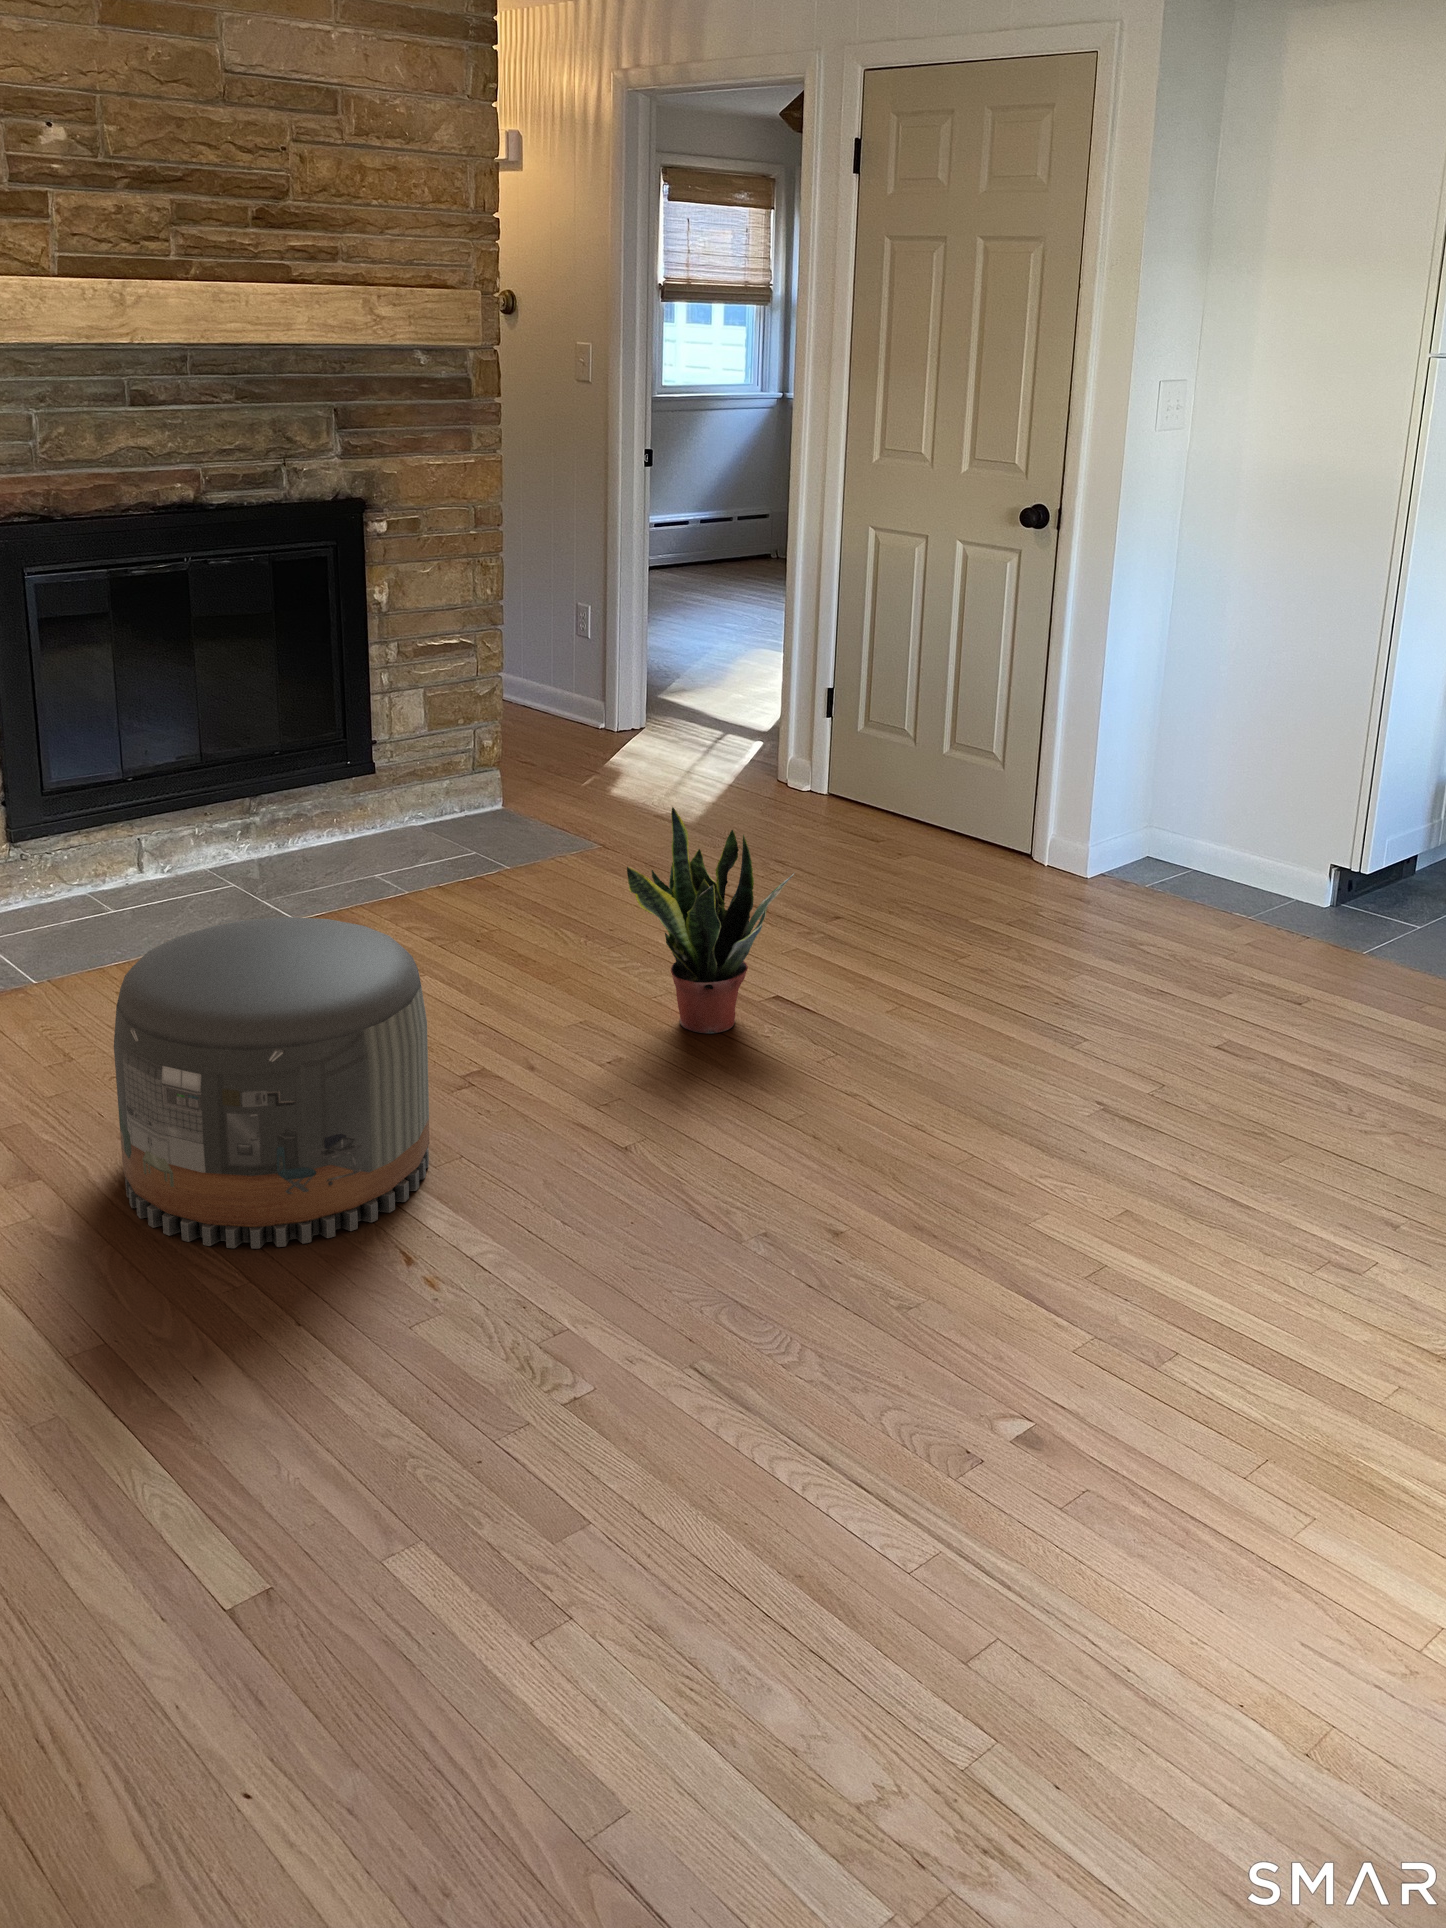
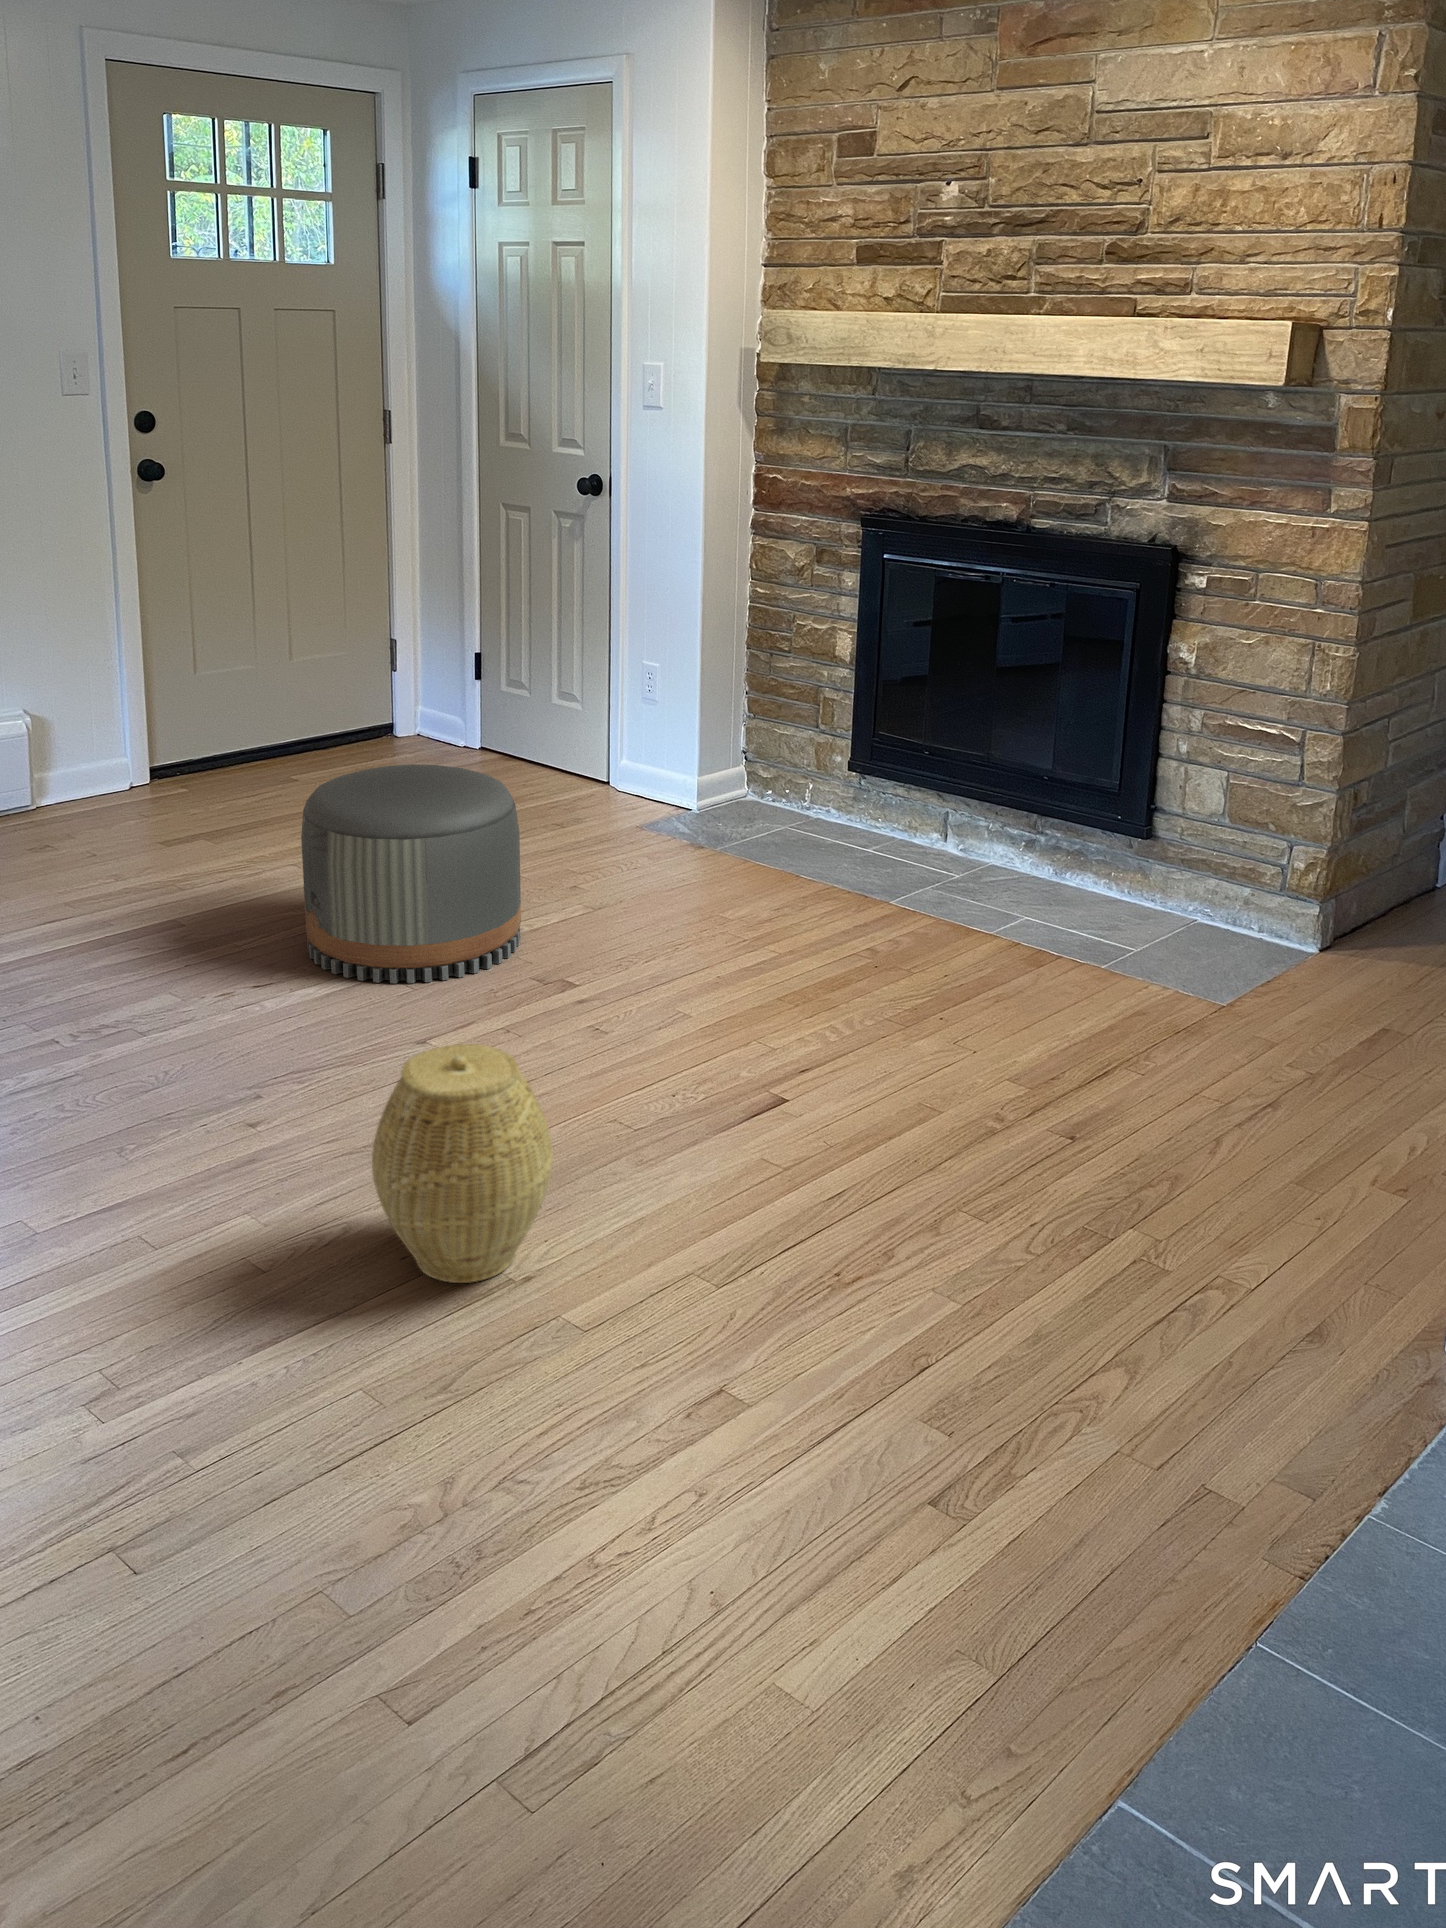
potted plant: present [627,807,794,1033] -> none [648,850,766,1092]
woven basket: none [974,938,1130,1140] -> present [372,1044,553,1283]

